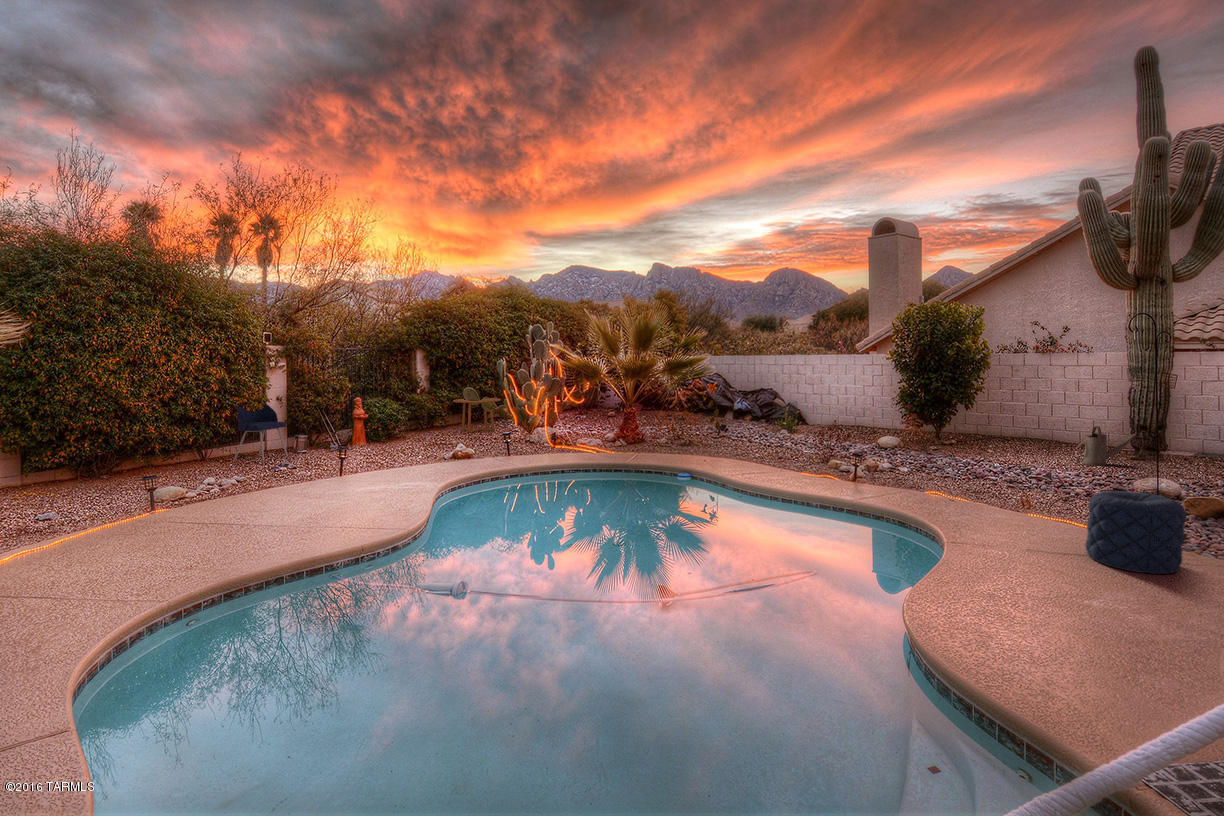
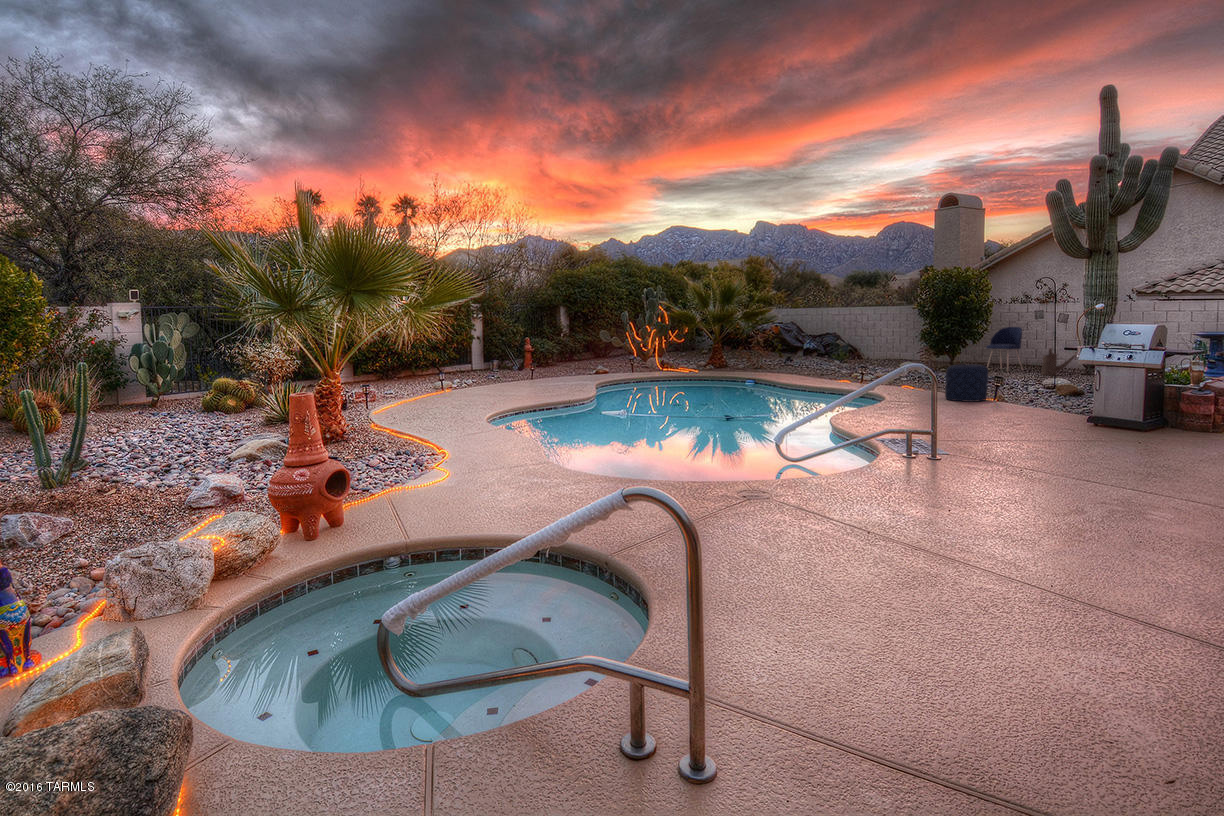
round table: present [453,398,501,433] -> none [587,341,622,365]
chair: present [234,403,288,462] -> present [986,327,1023,371]

